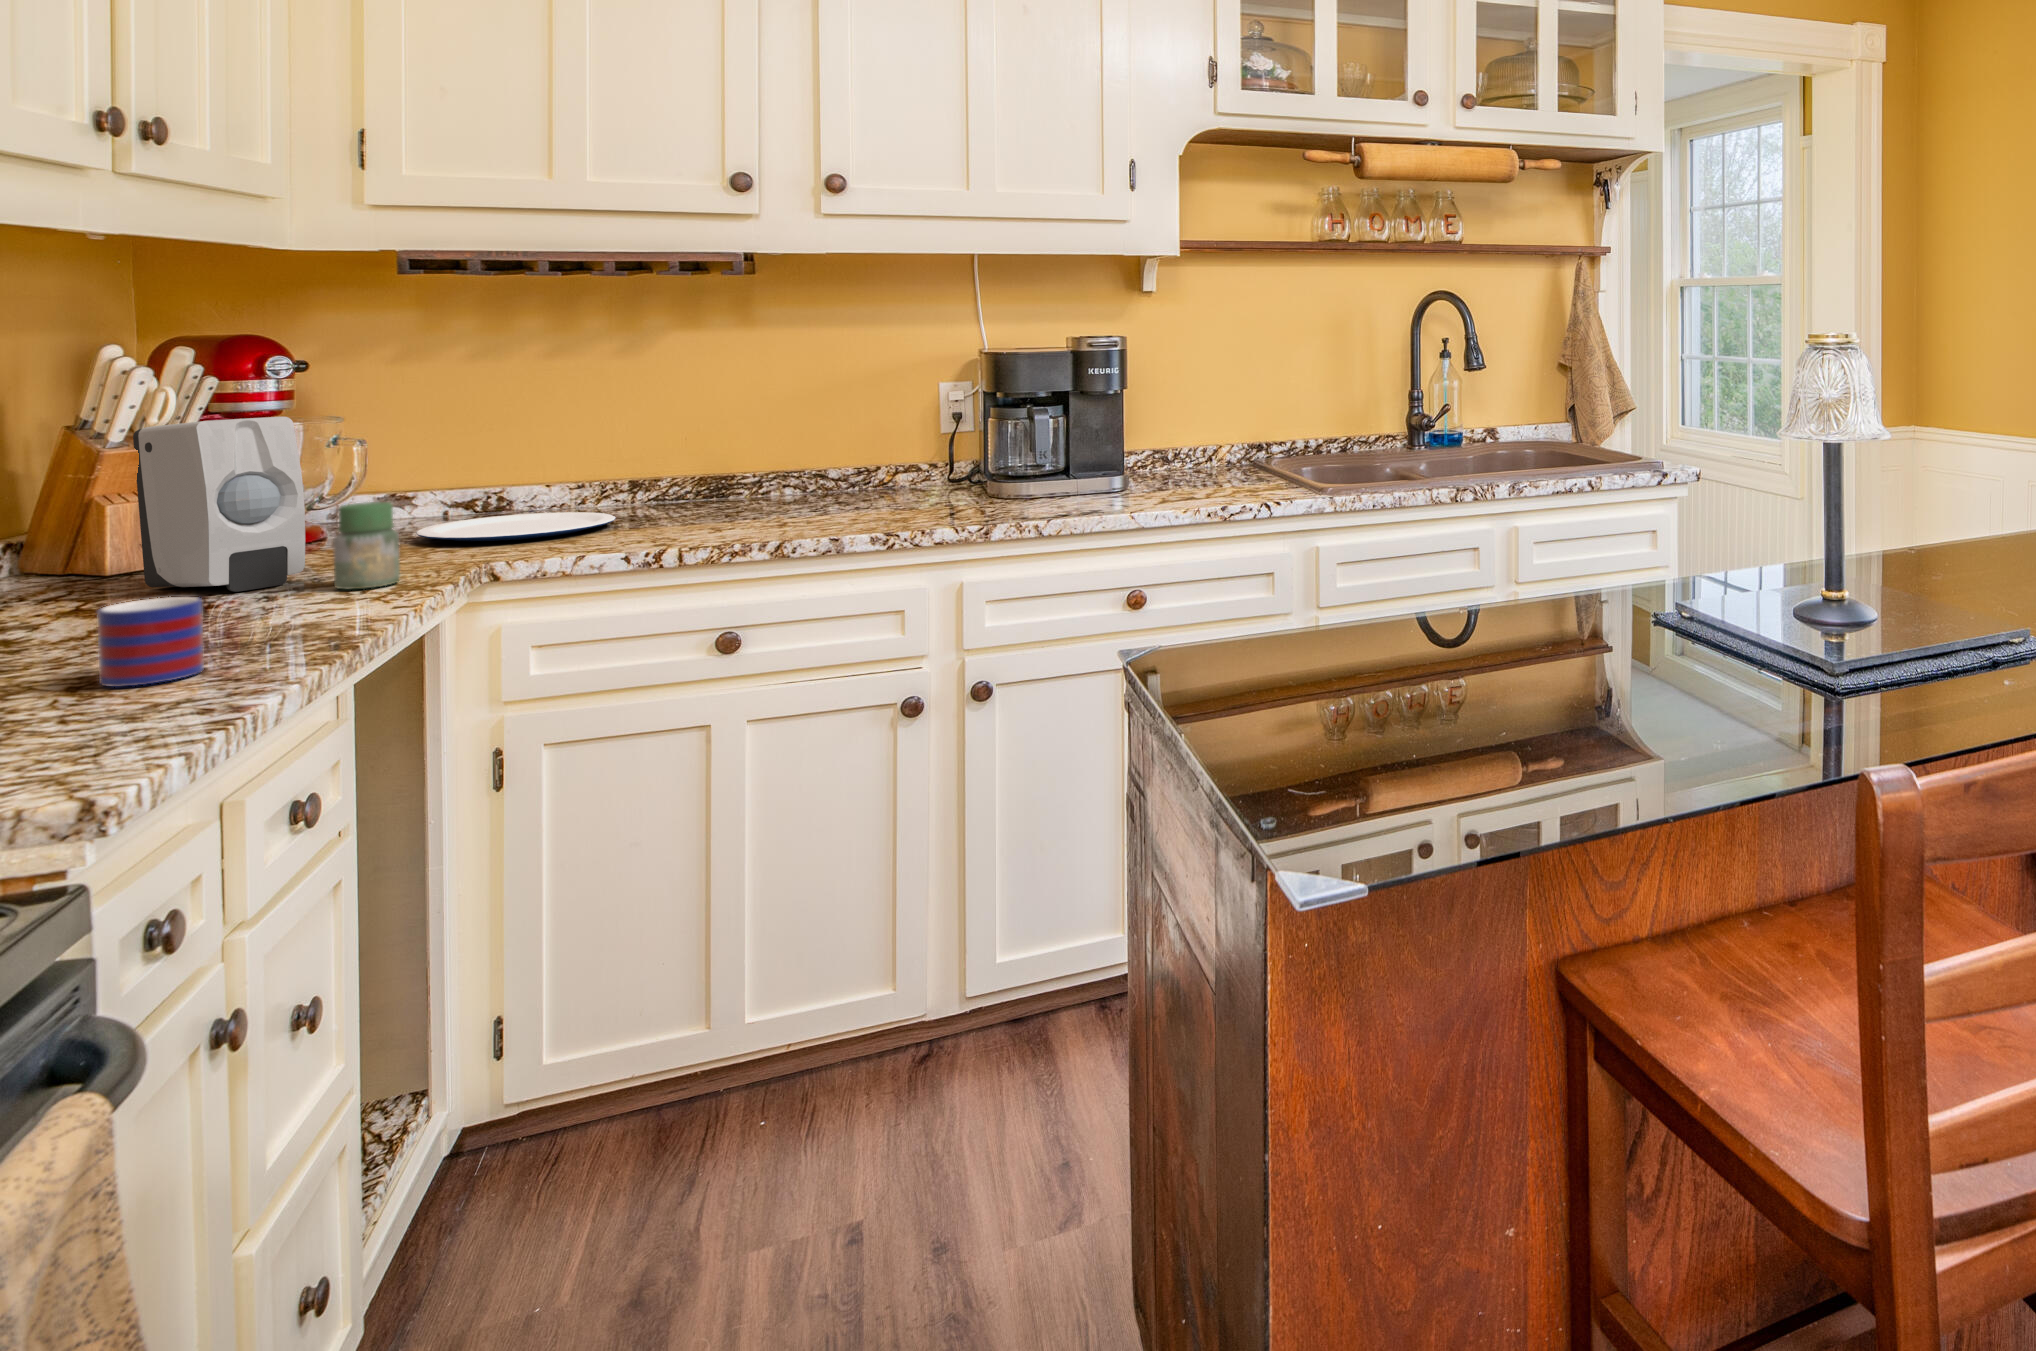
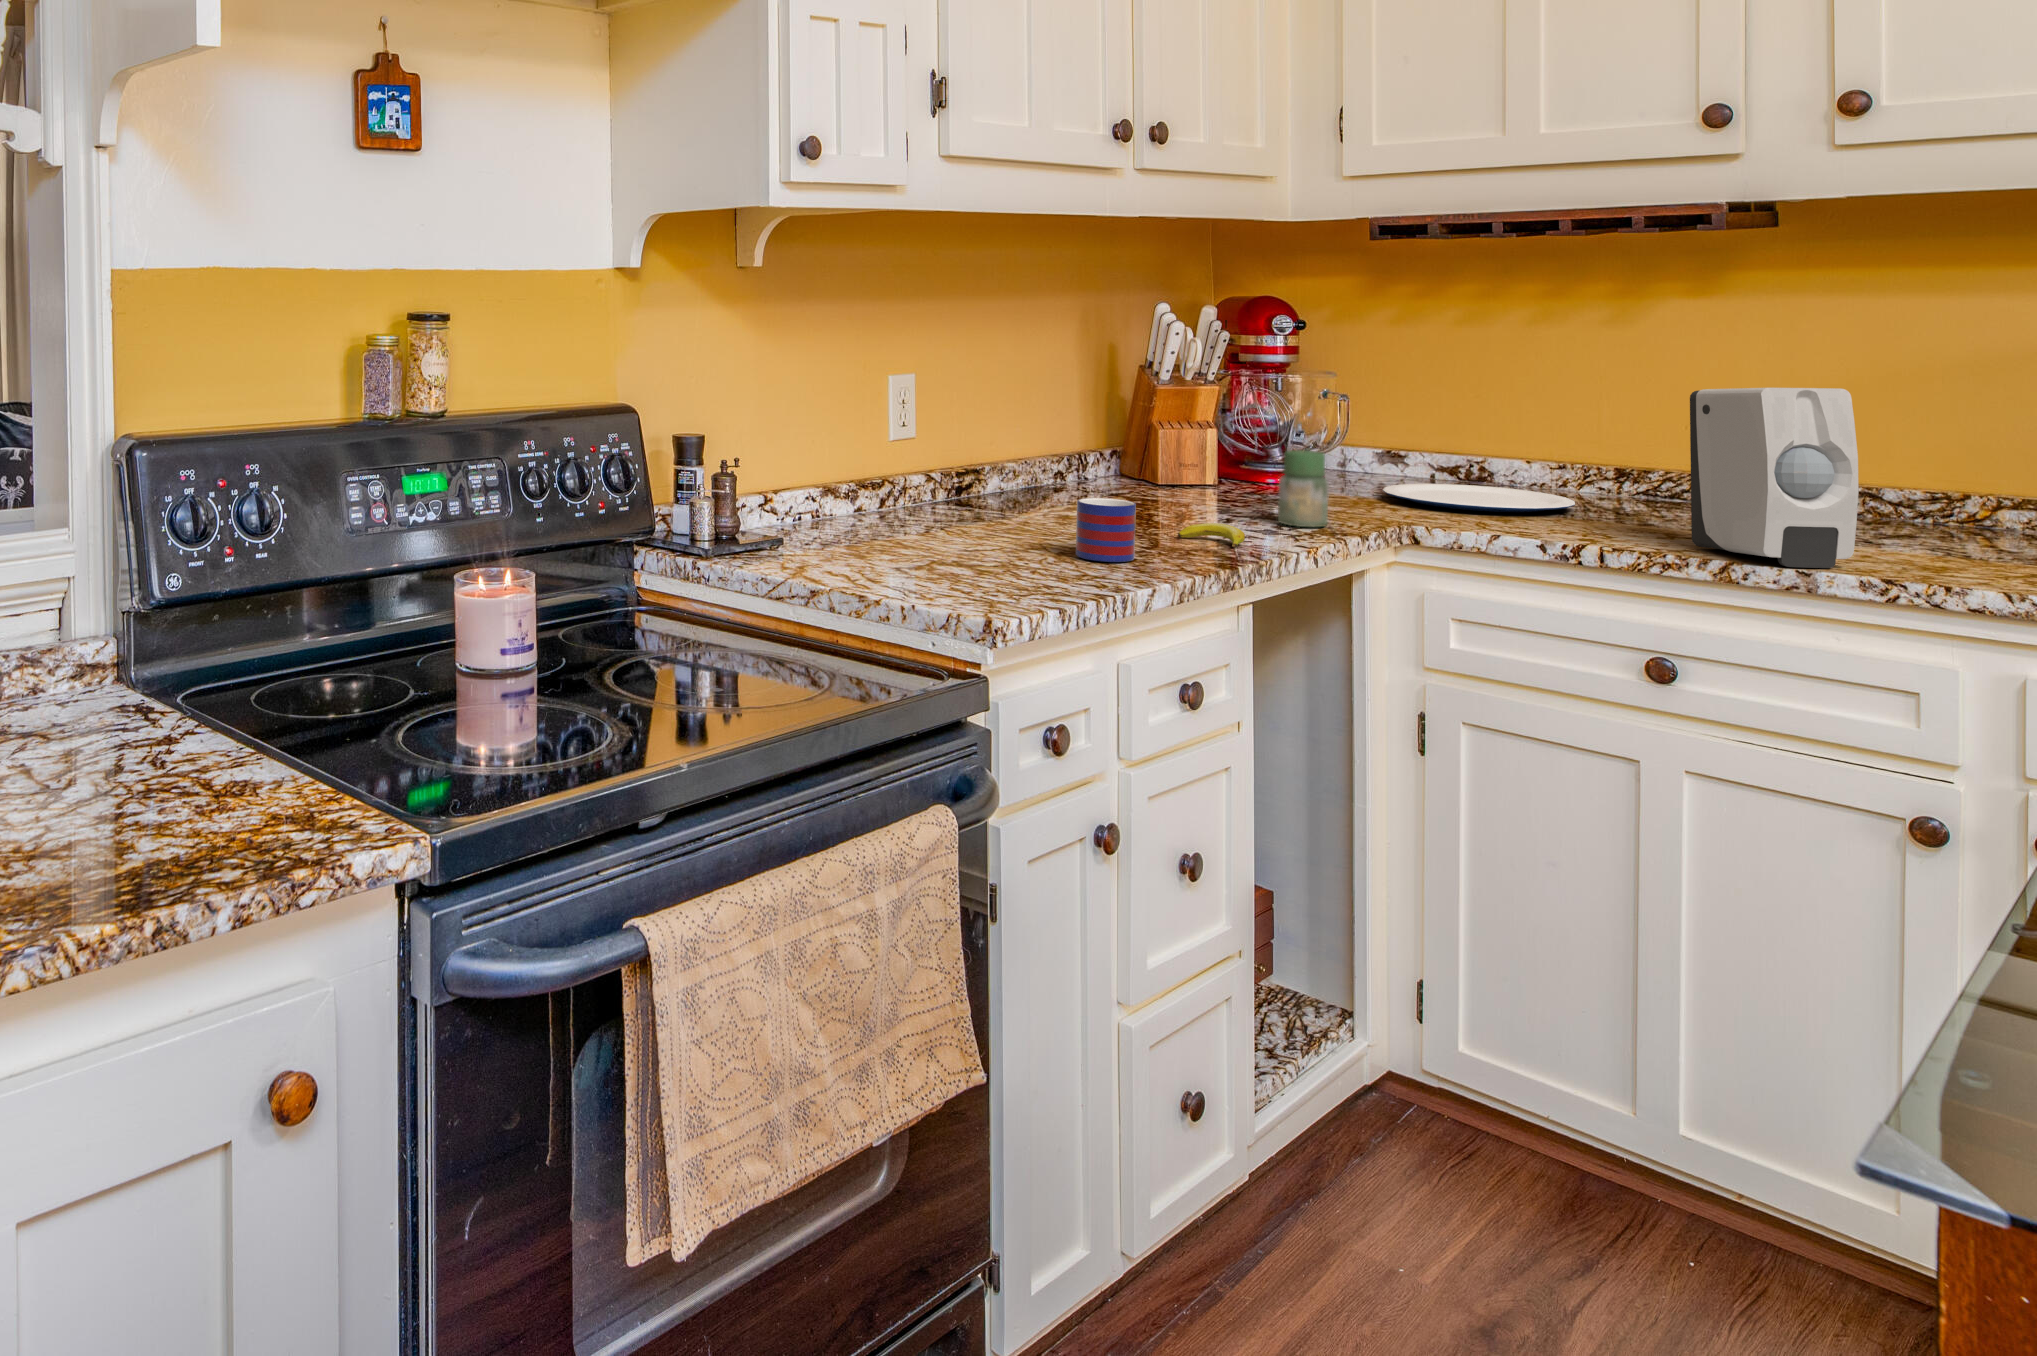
soap dispenser: present [133,417,305,592] -> present [1690,388,1859,568]
banana: none [226,602,331,630] -> present [1178,523,1245,547]

